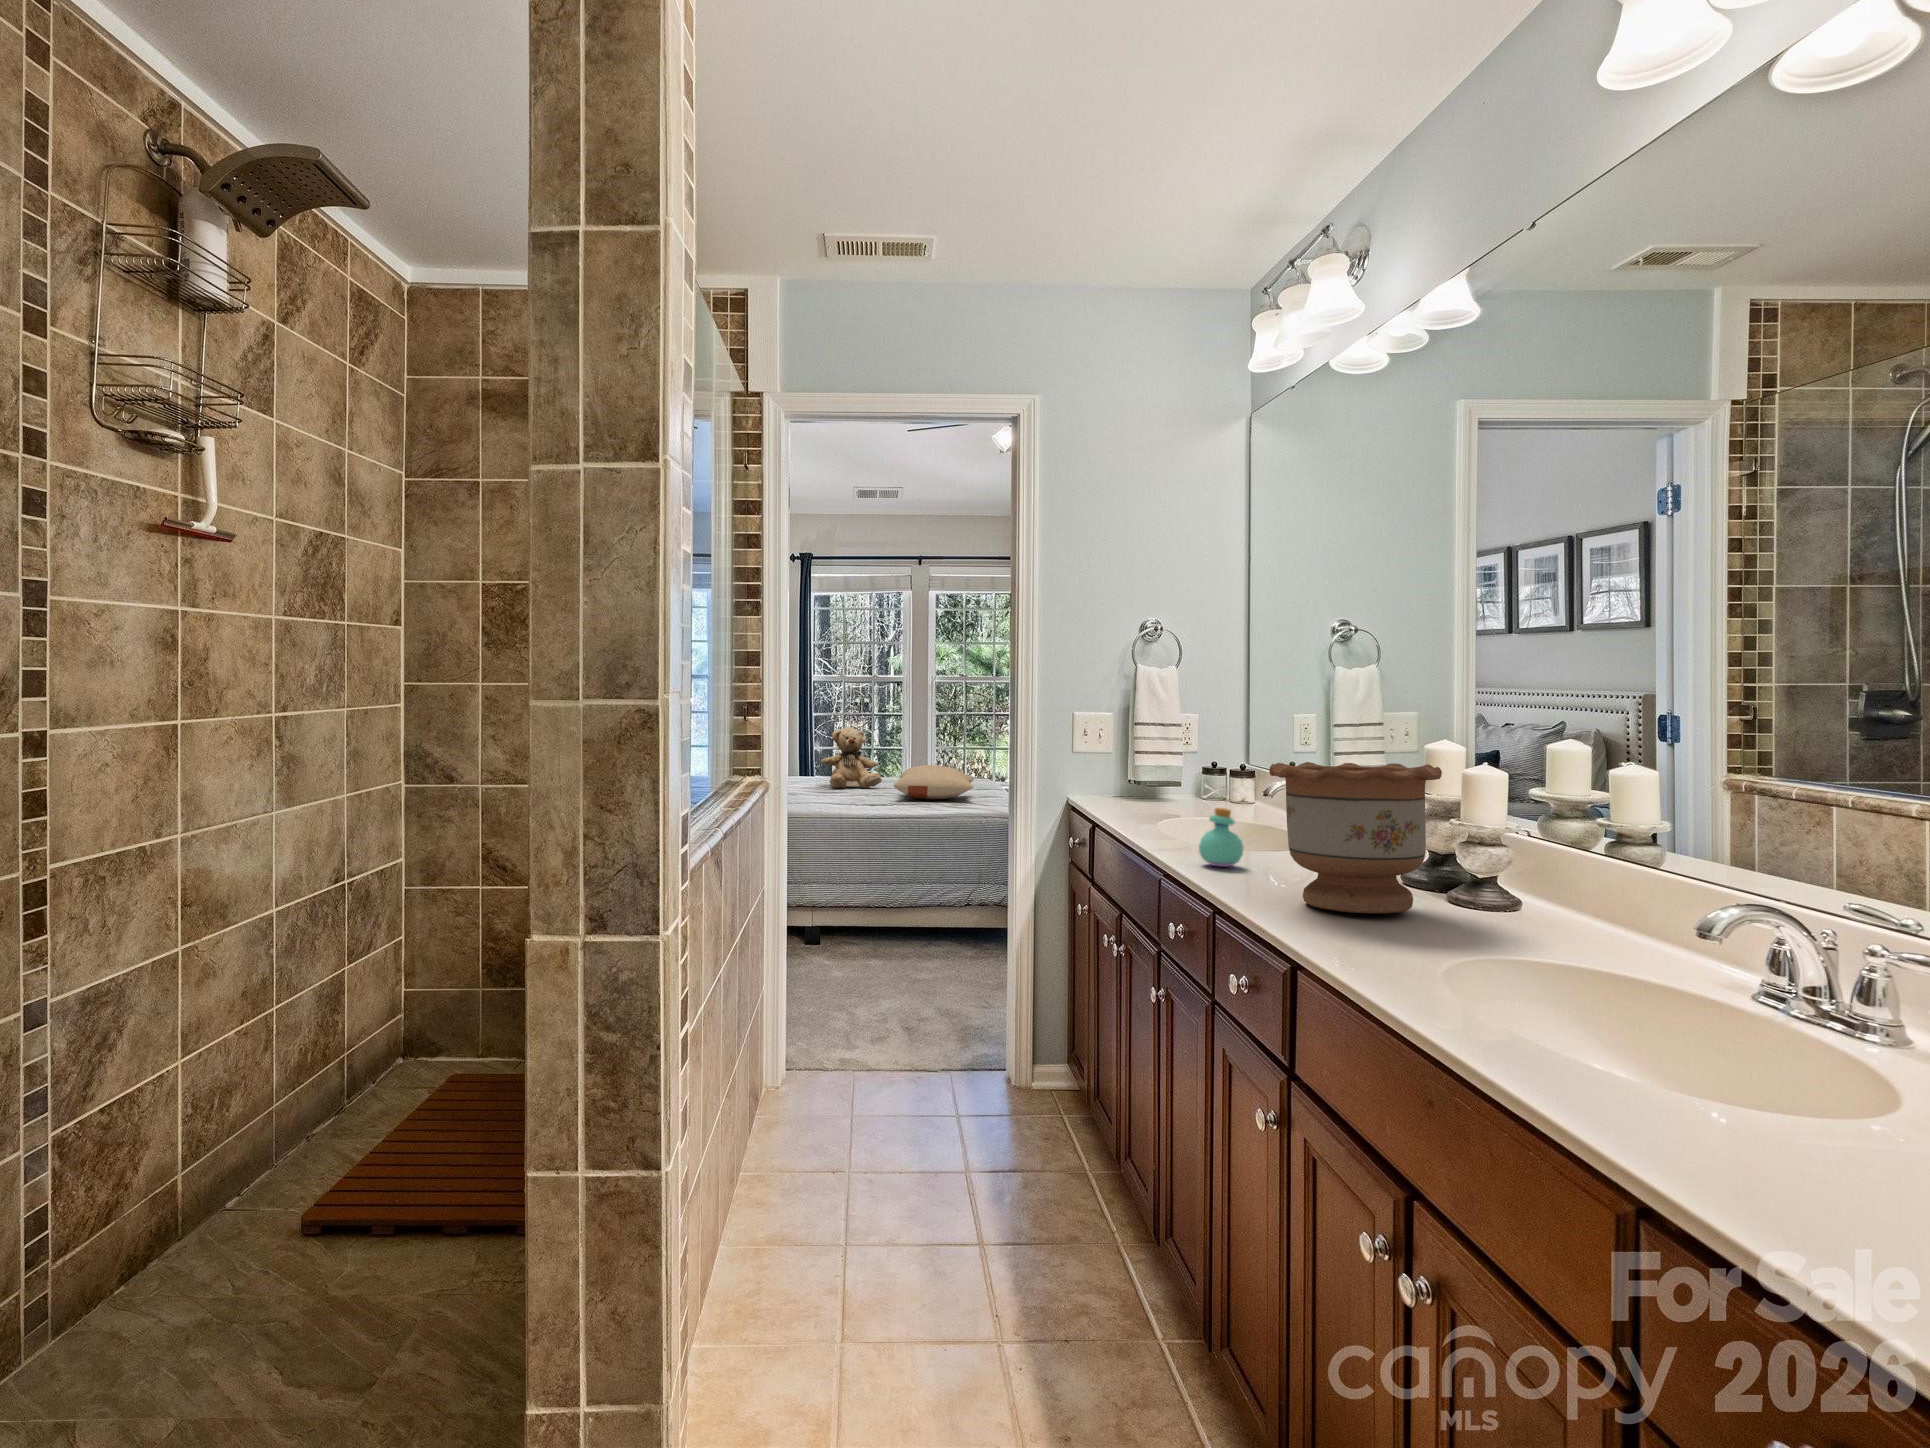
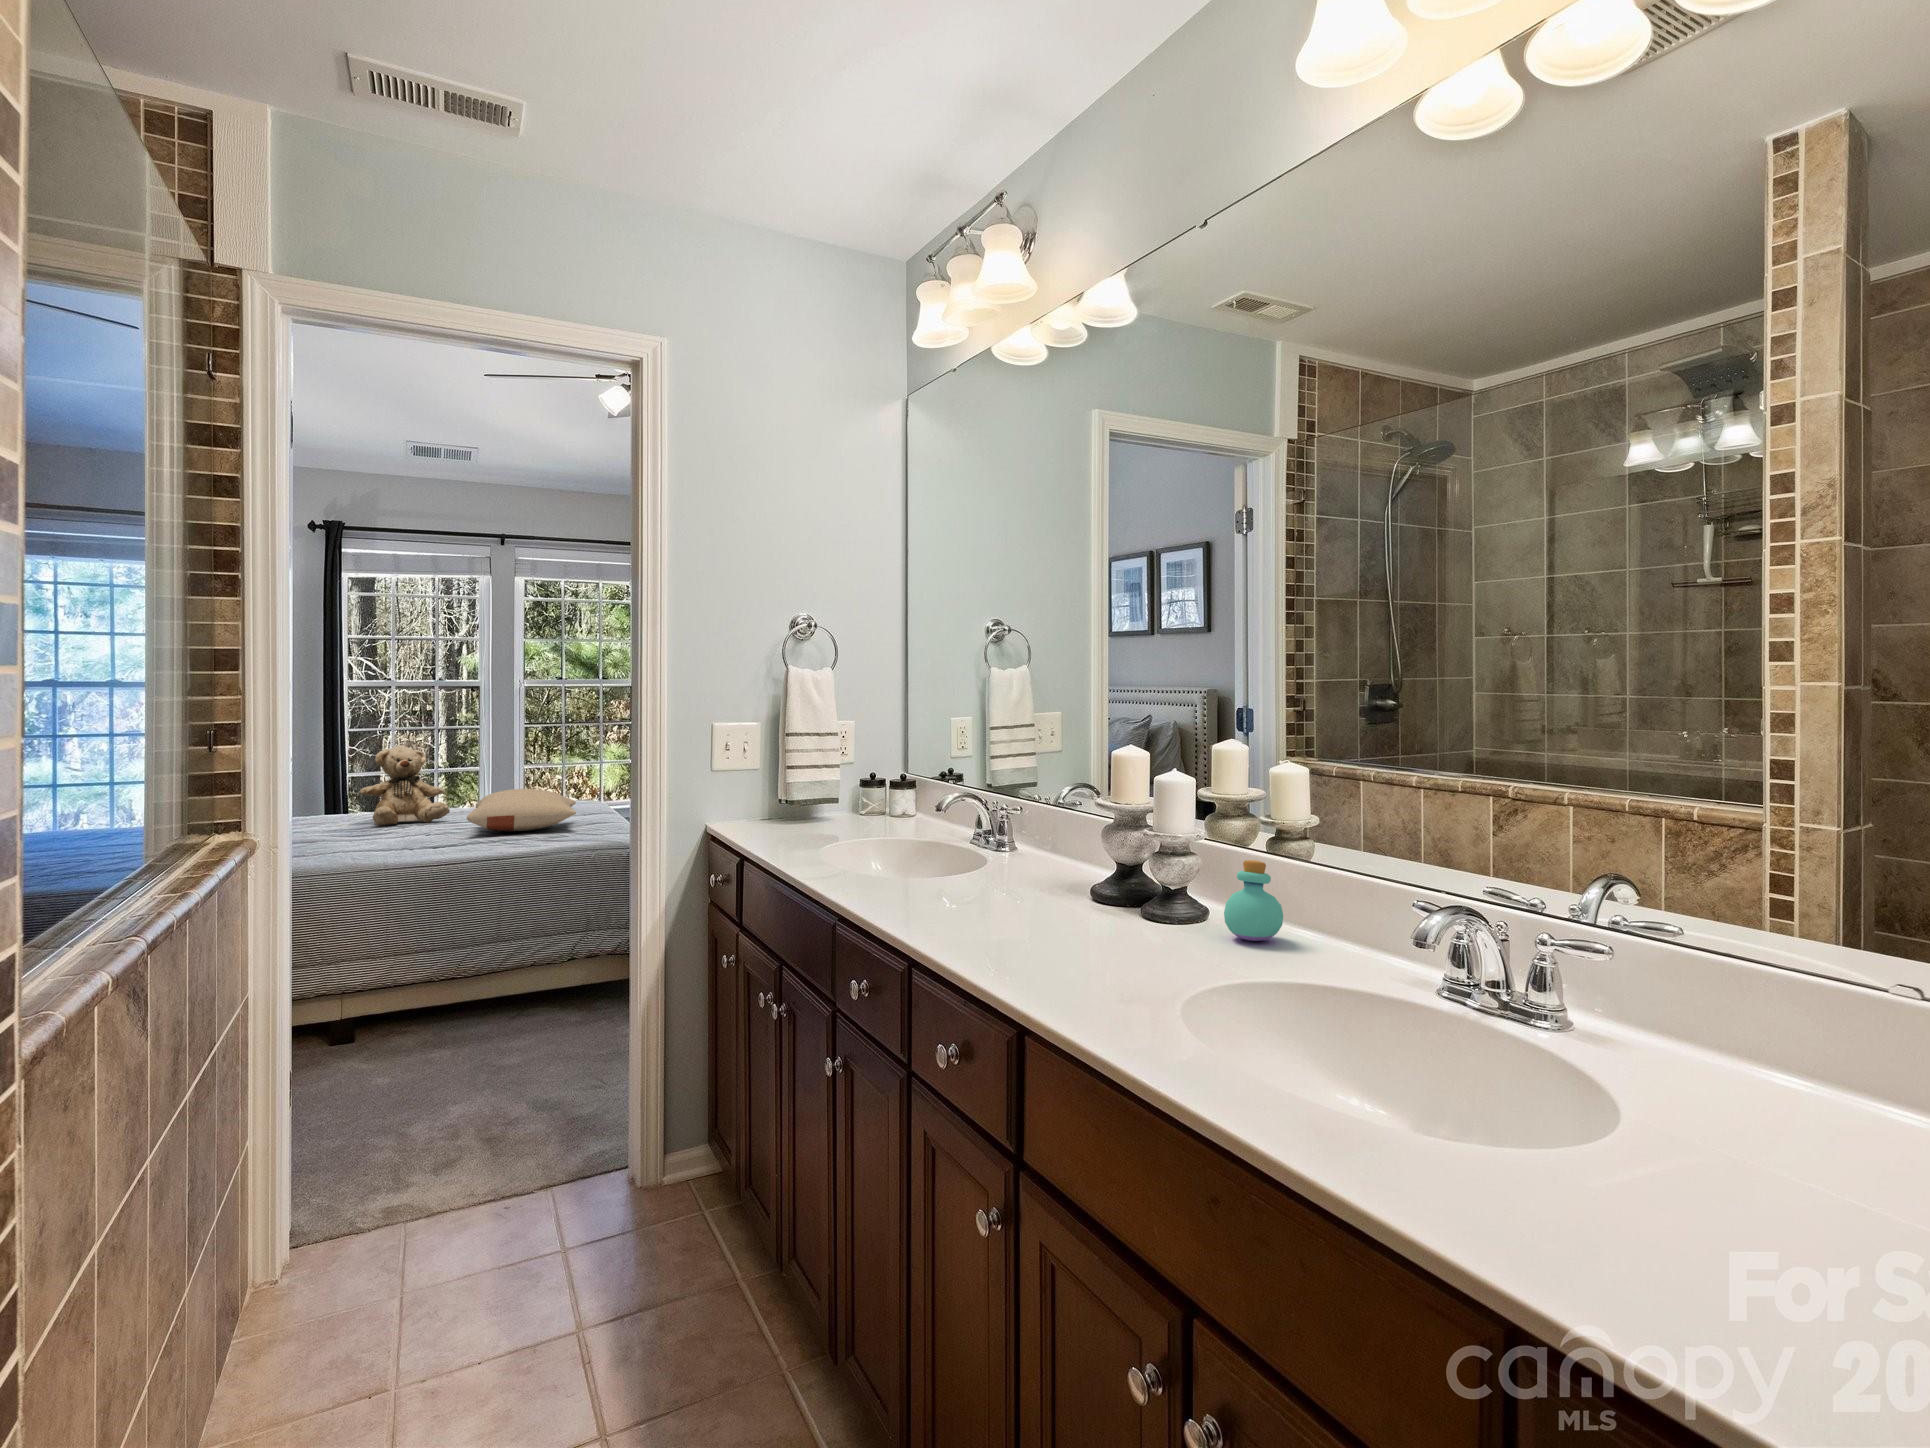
flower pot: present [1269,762,1442,913] -> none [968,774,1147,950]
perfume bottle: present [1199,808,1244,867] -> present [1224,860,1283,941]

